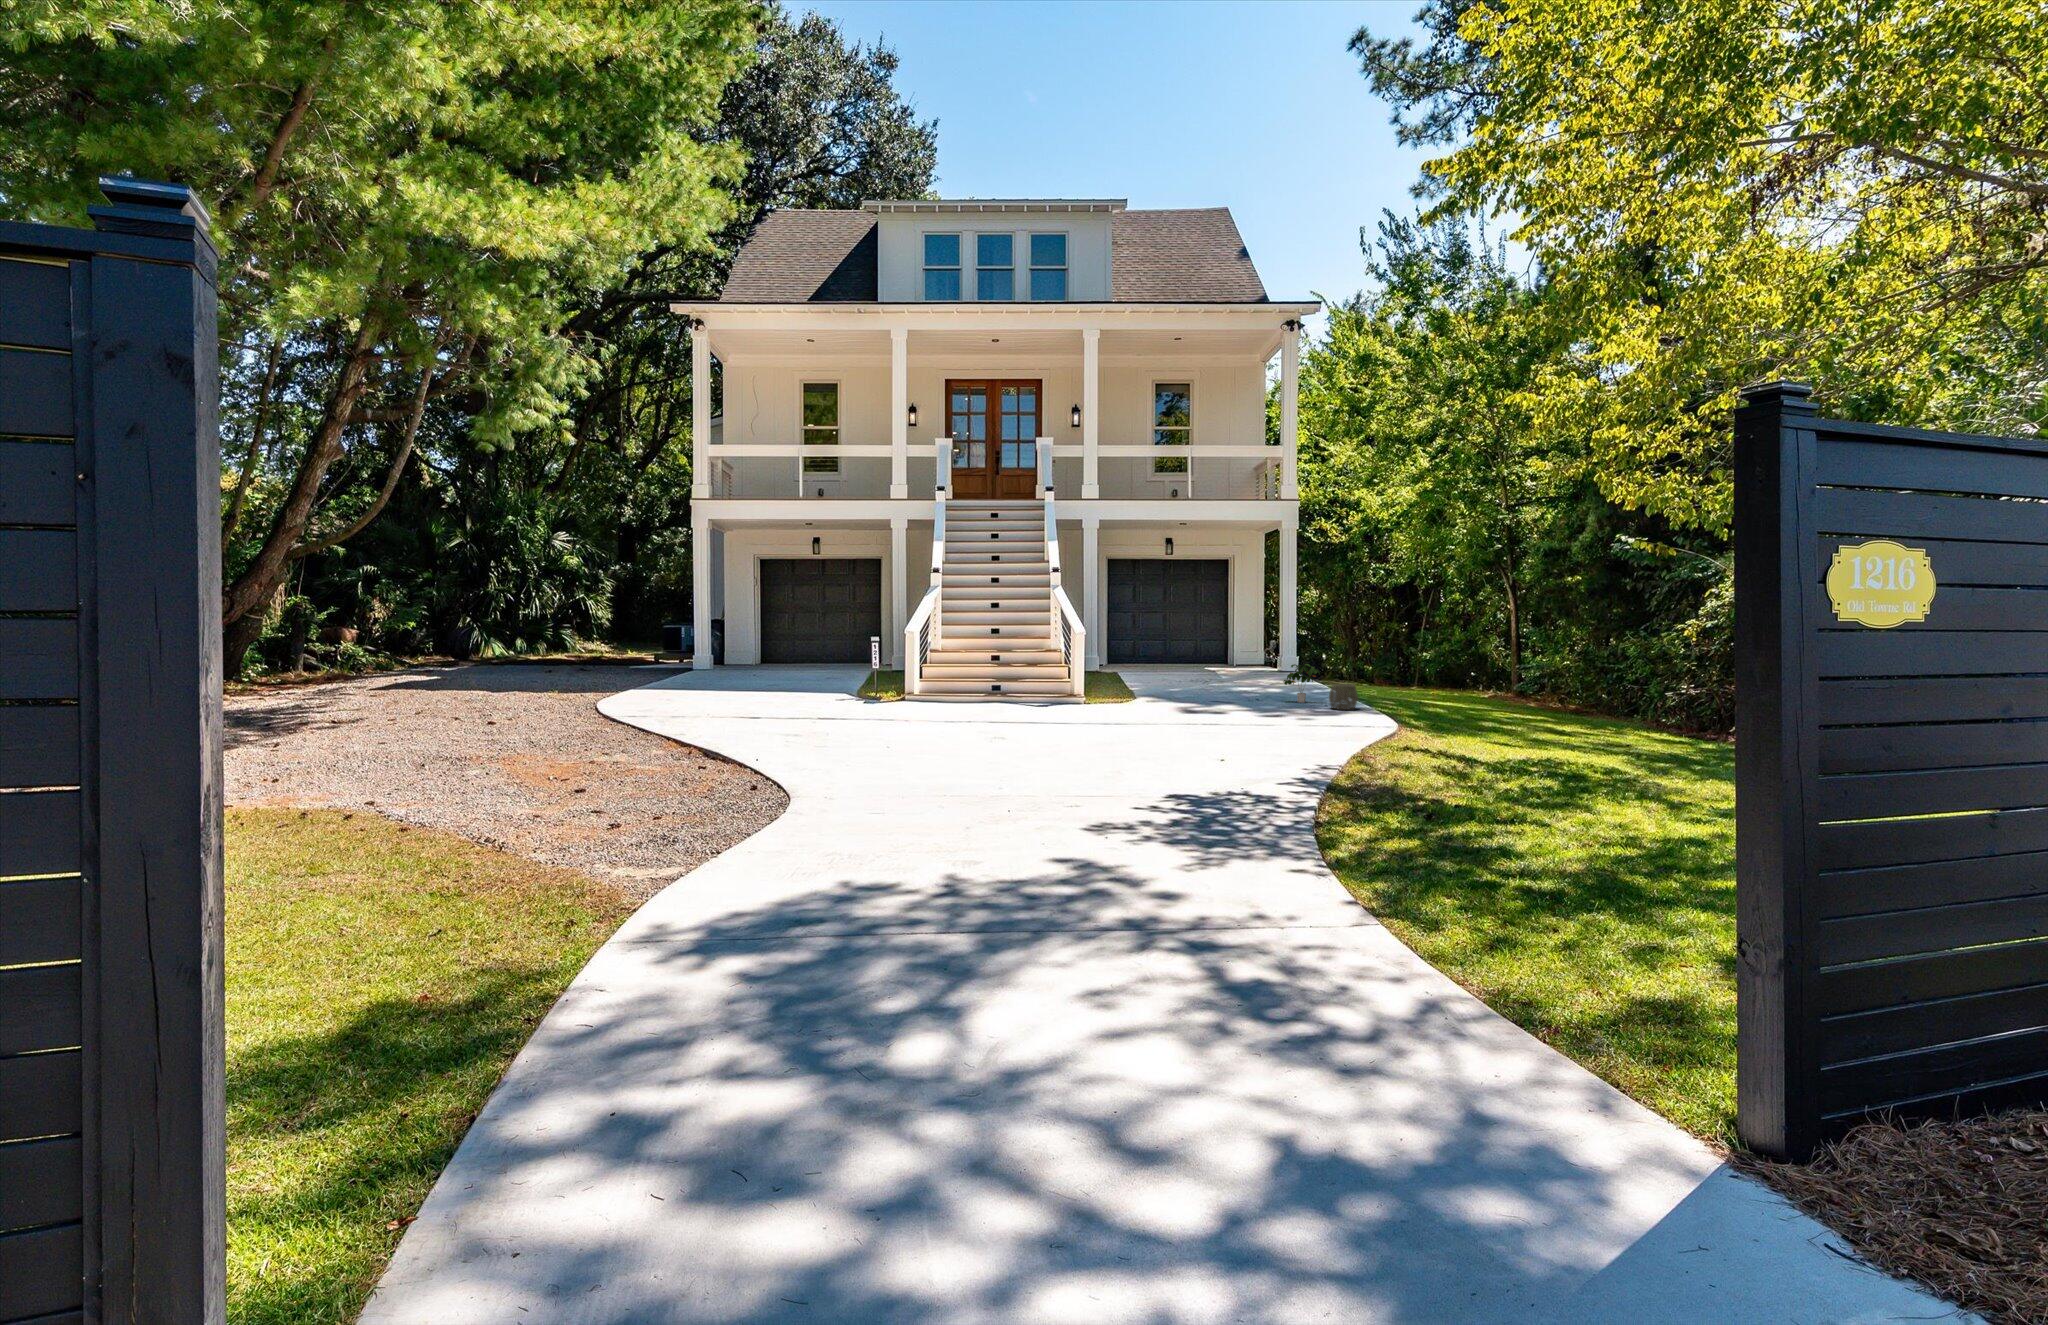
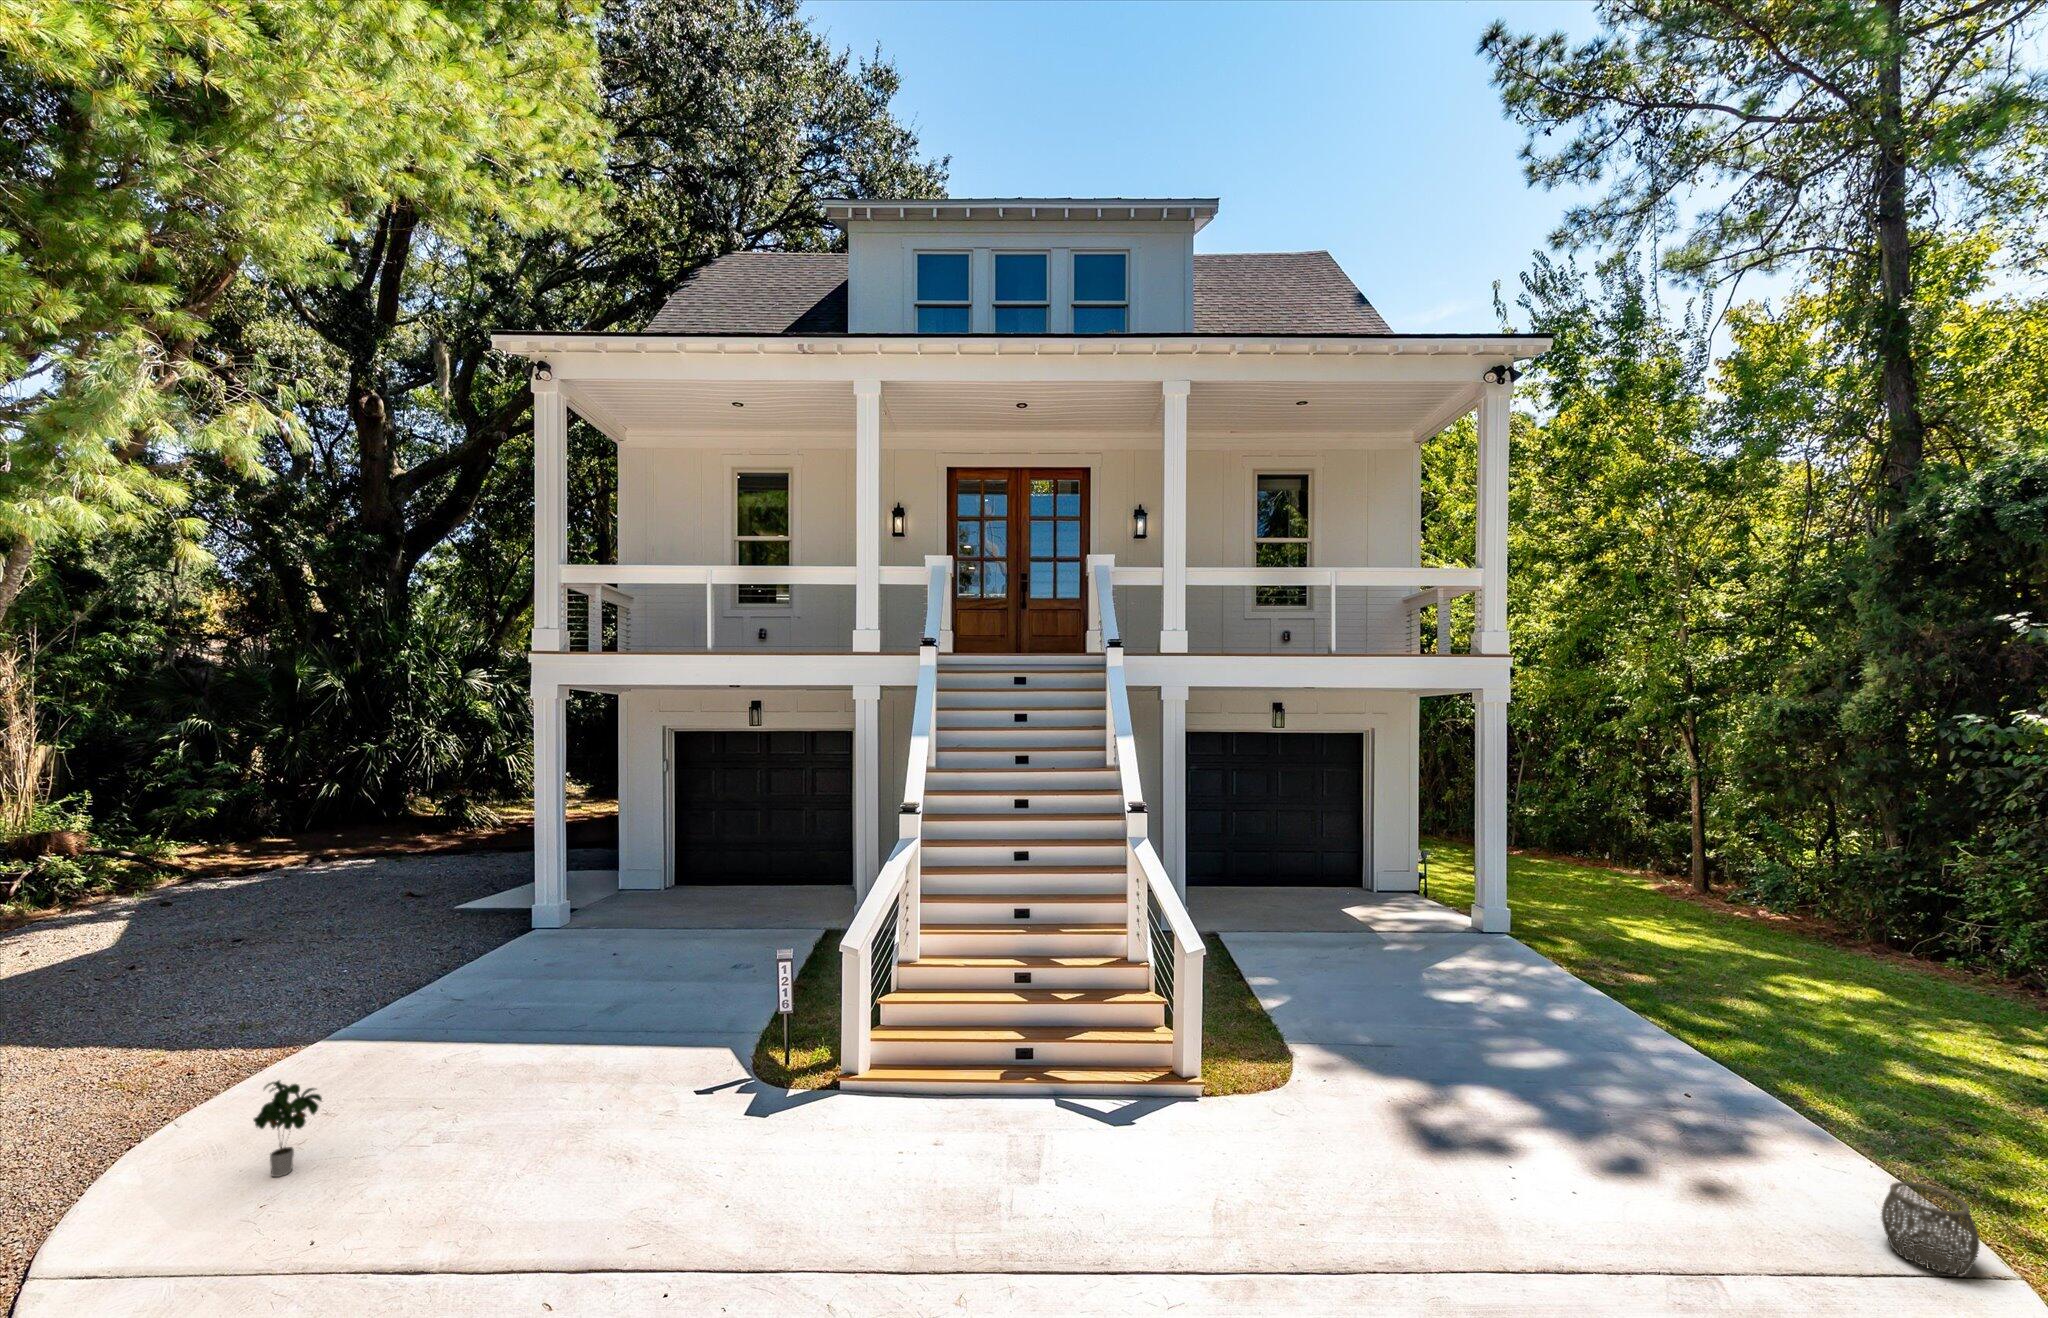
potted plant: present [1283,664,1320,703] -> present [254,1080,322,1177]

